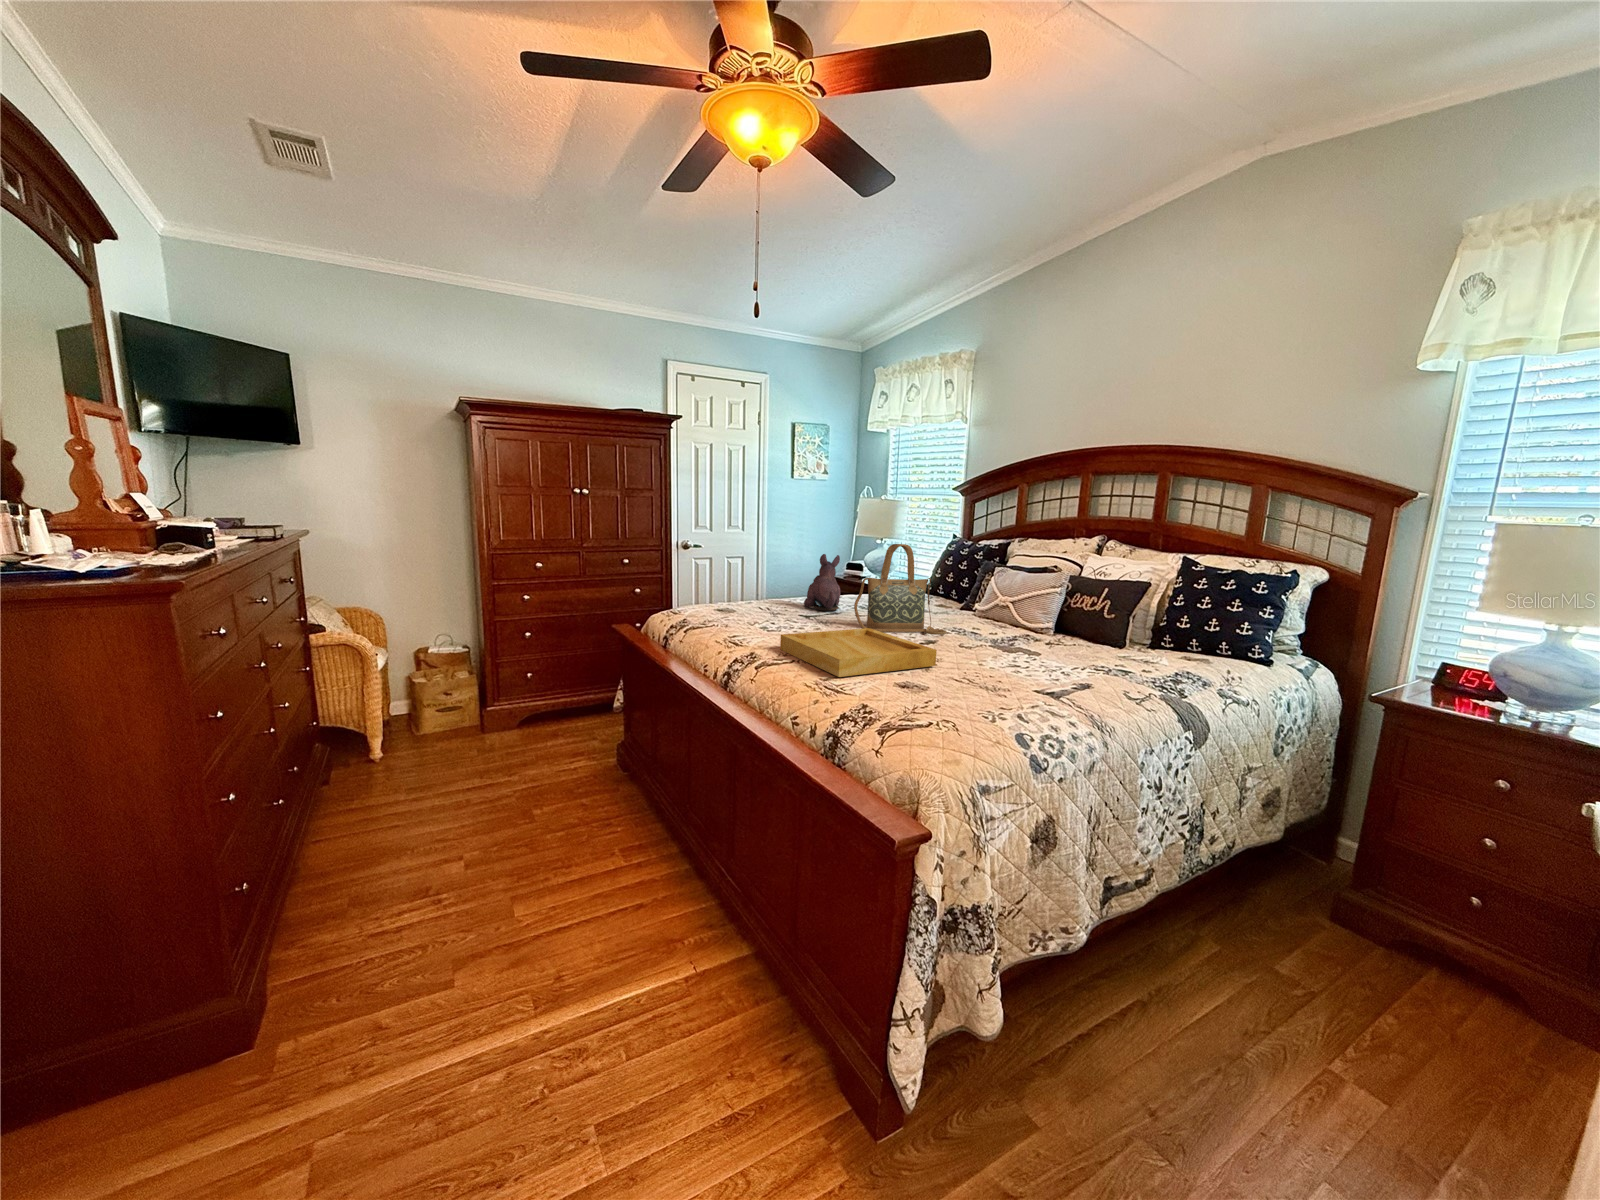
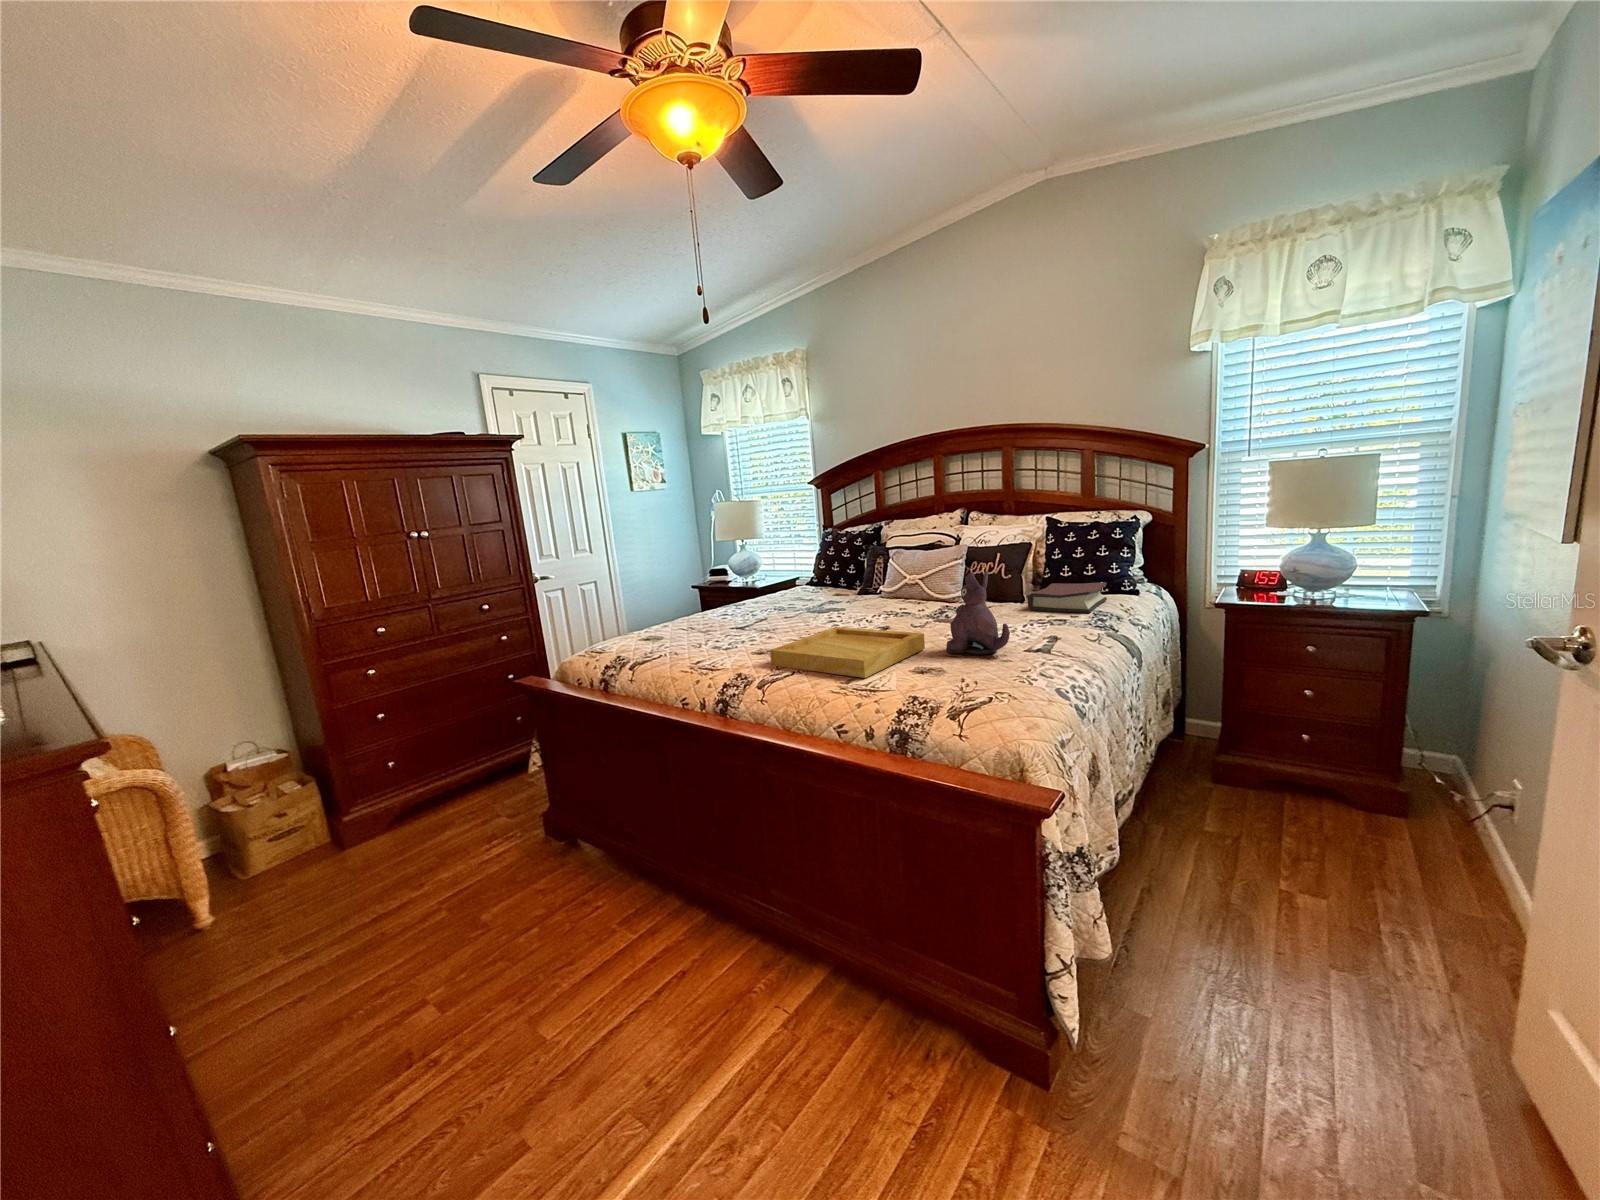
handbag: present [854,544,947,635] -> none [804,540,891,631]
plush toy: present [804,554,840,611] -> present [946,571,1010,655]
hardback book: none [1107,632,1222,671] -> present [1028,582,1107,613]

